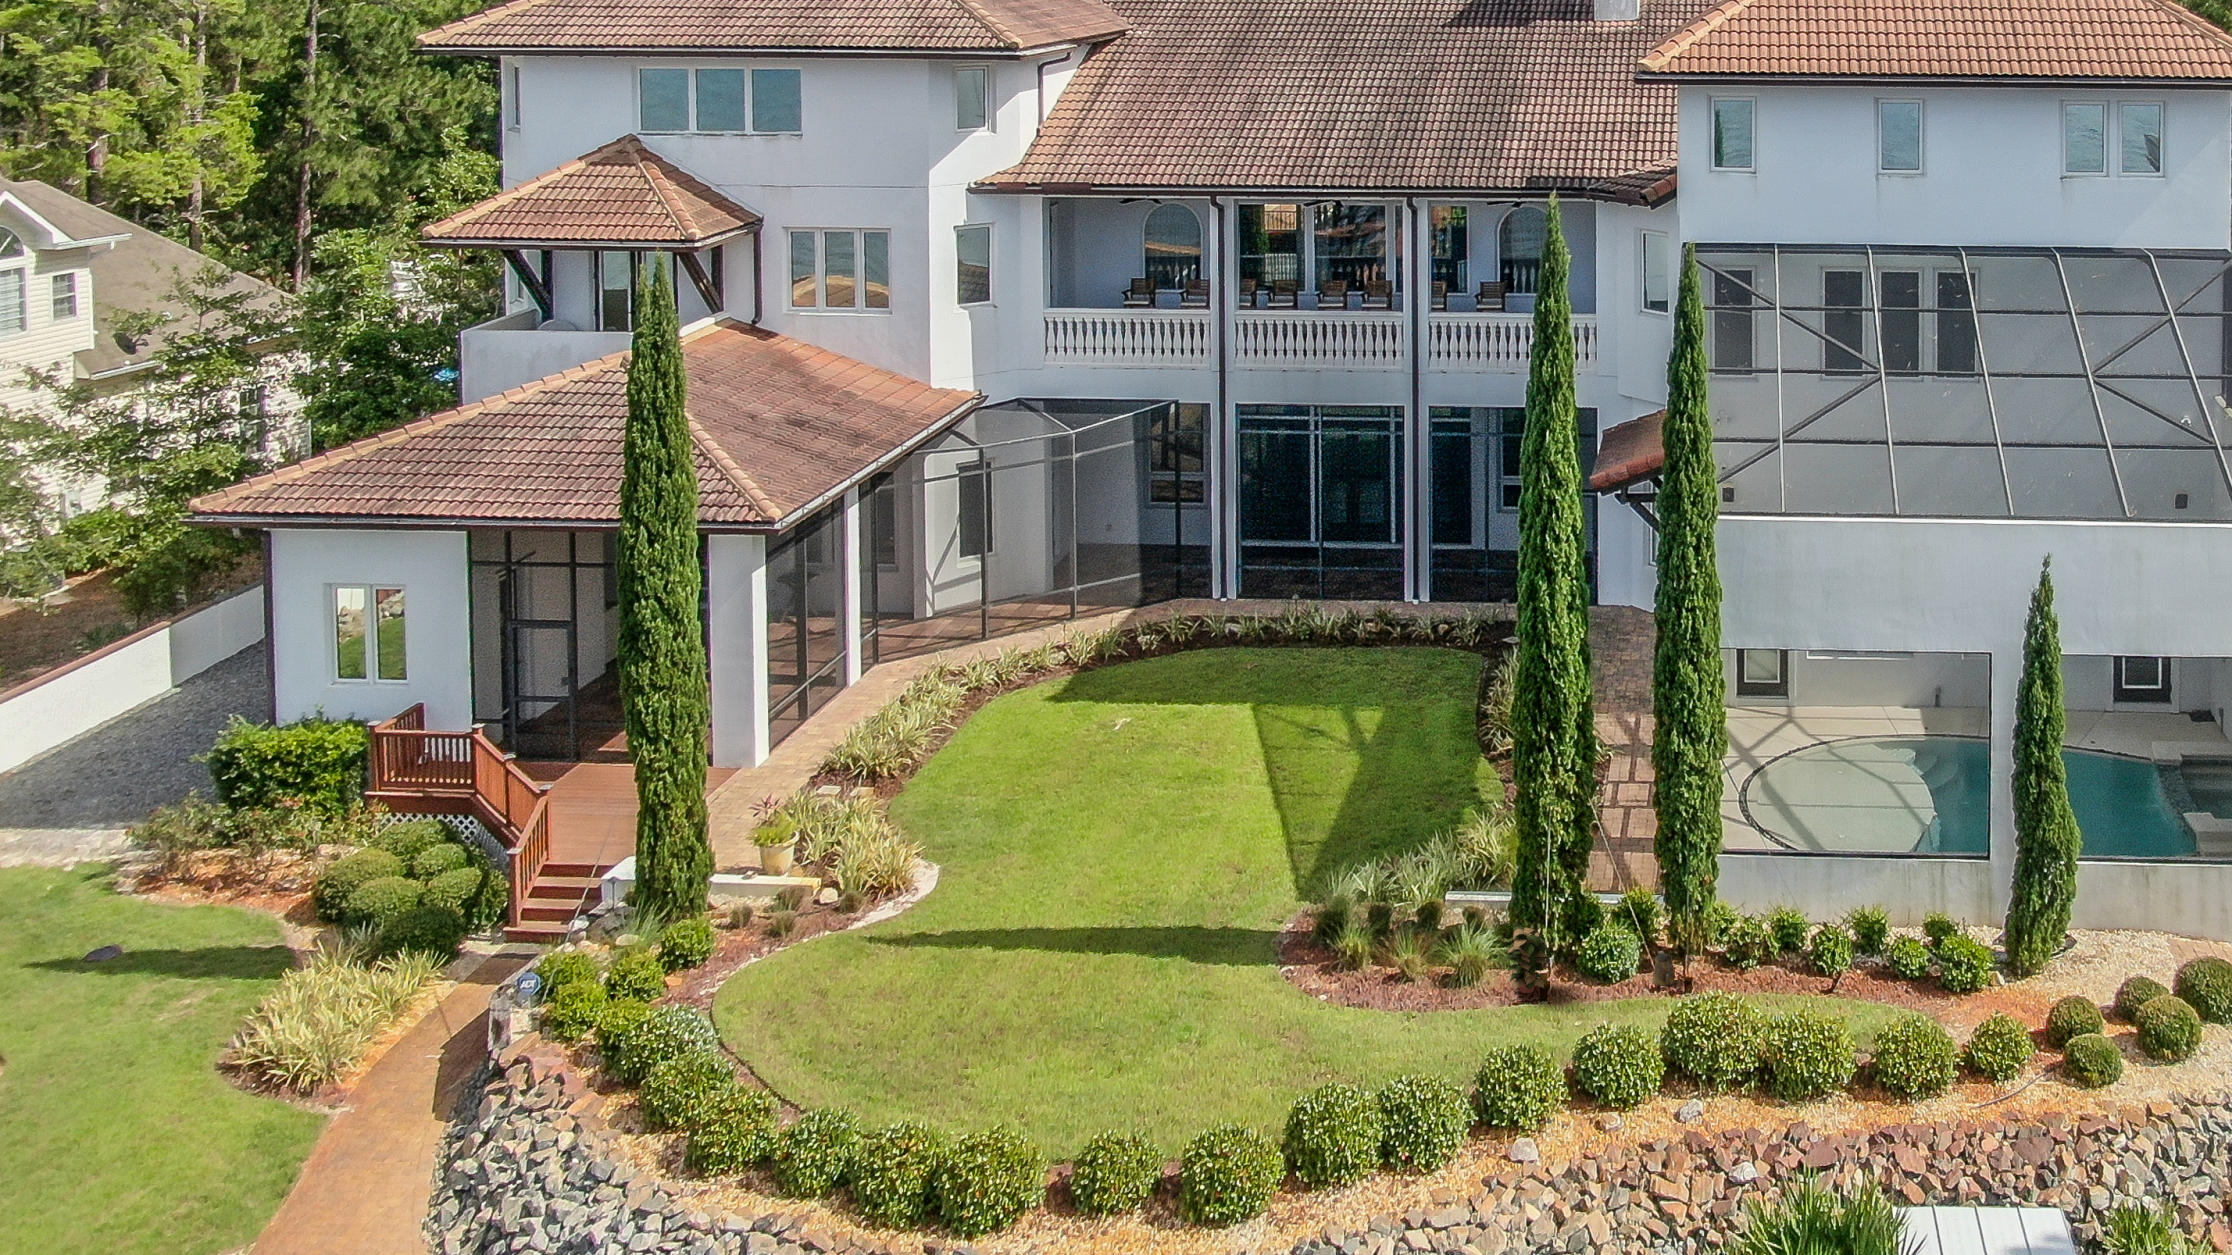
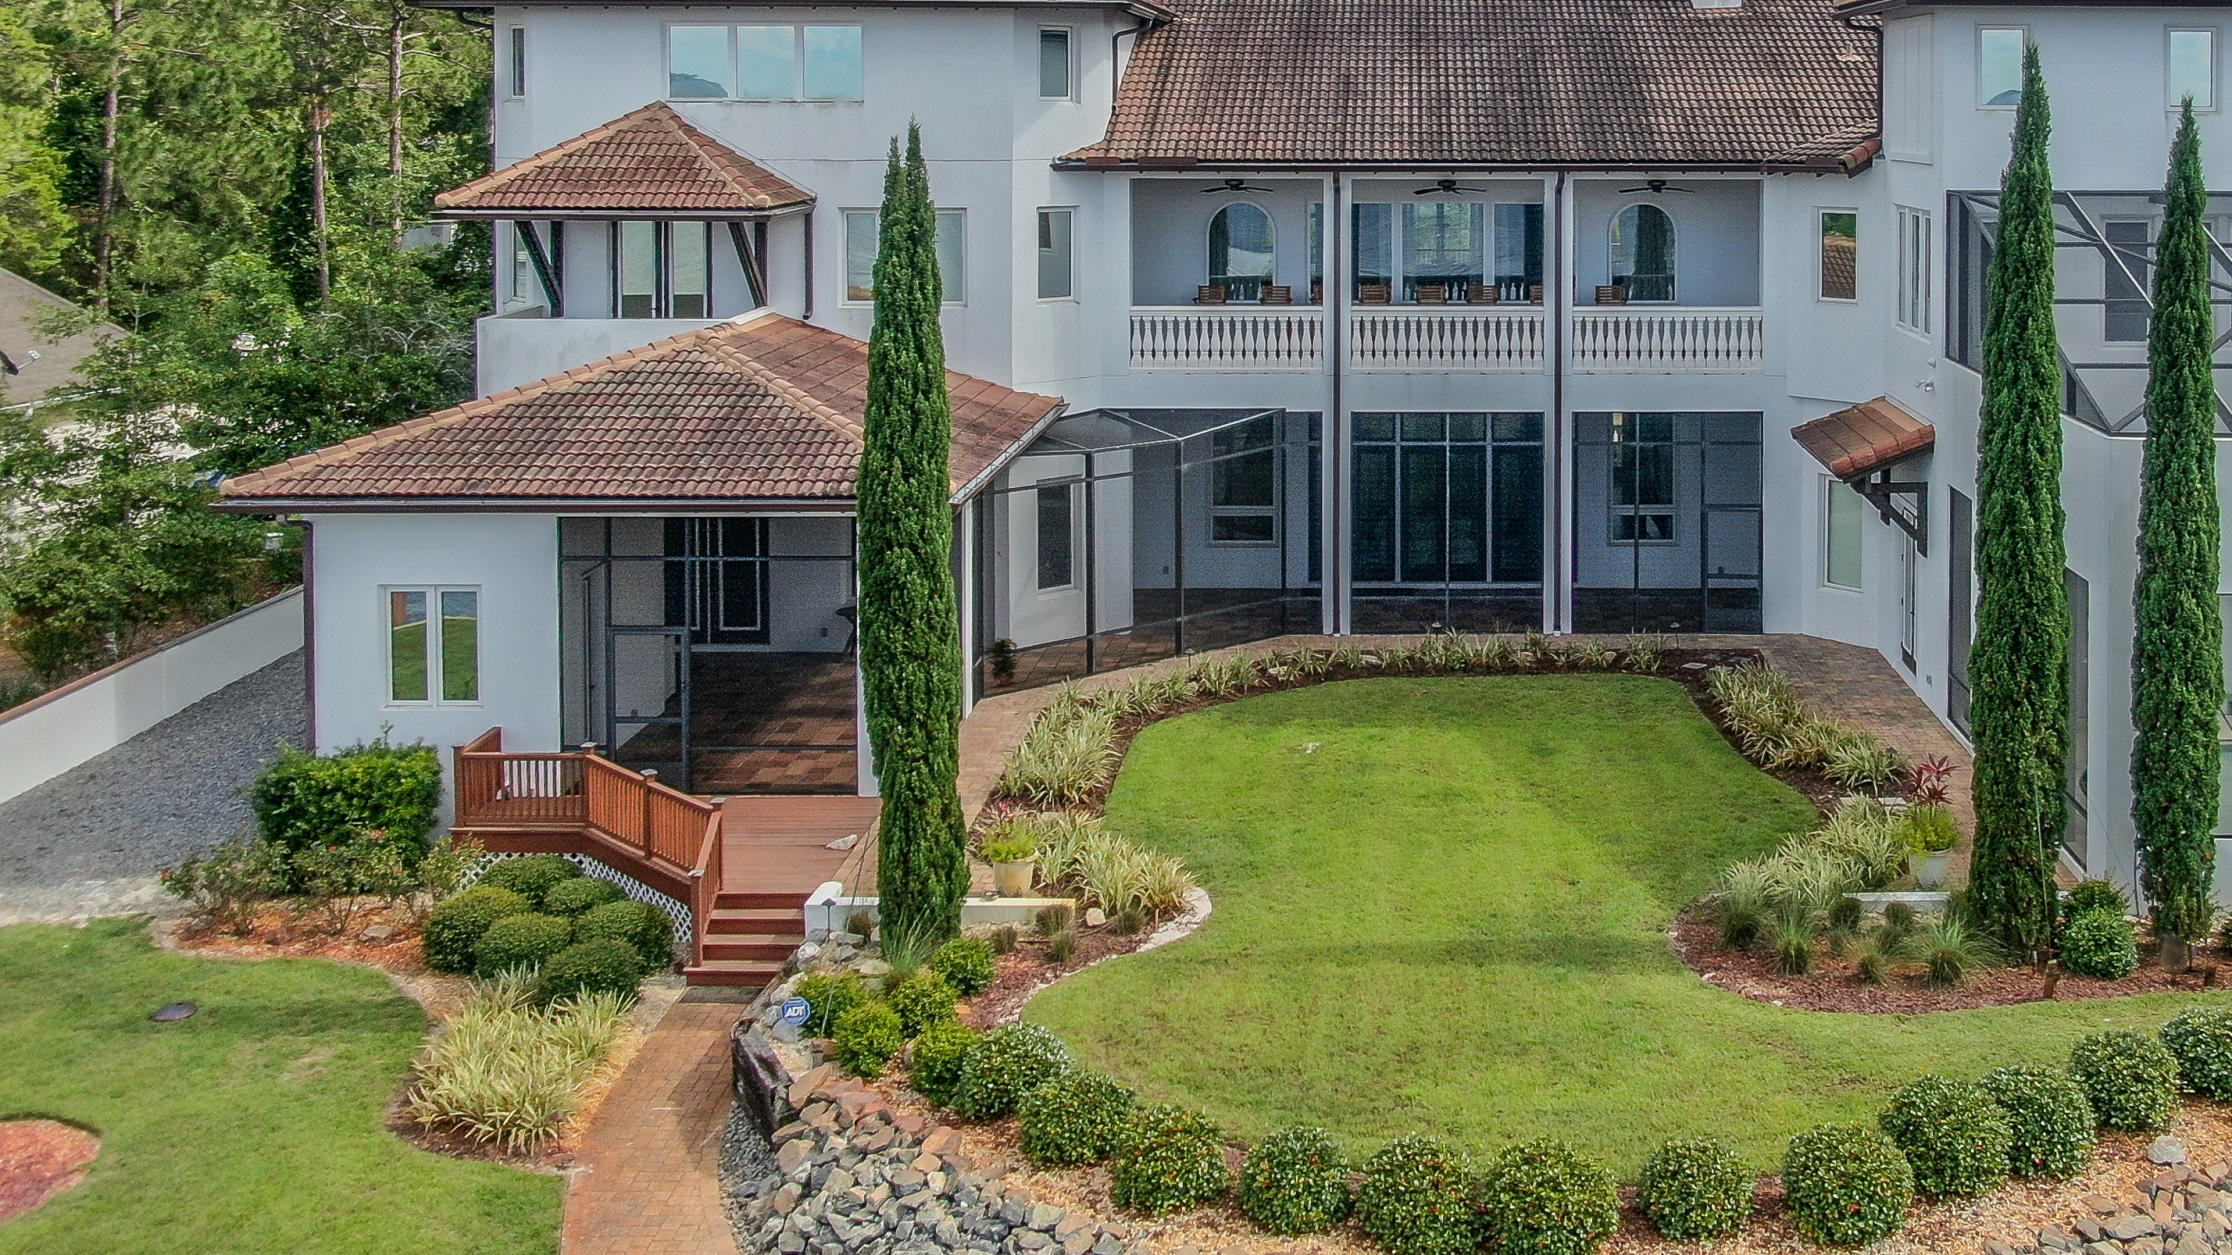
decorative plant: present [1505,926,1549,993] -> present [985,638,1019,685]

